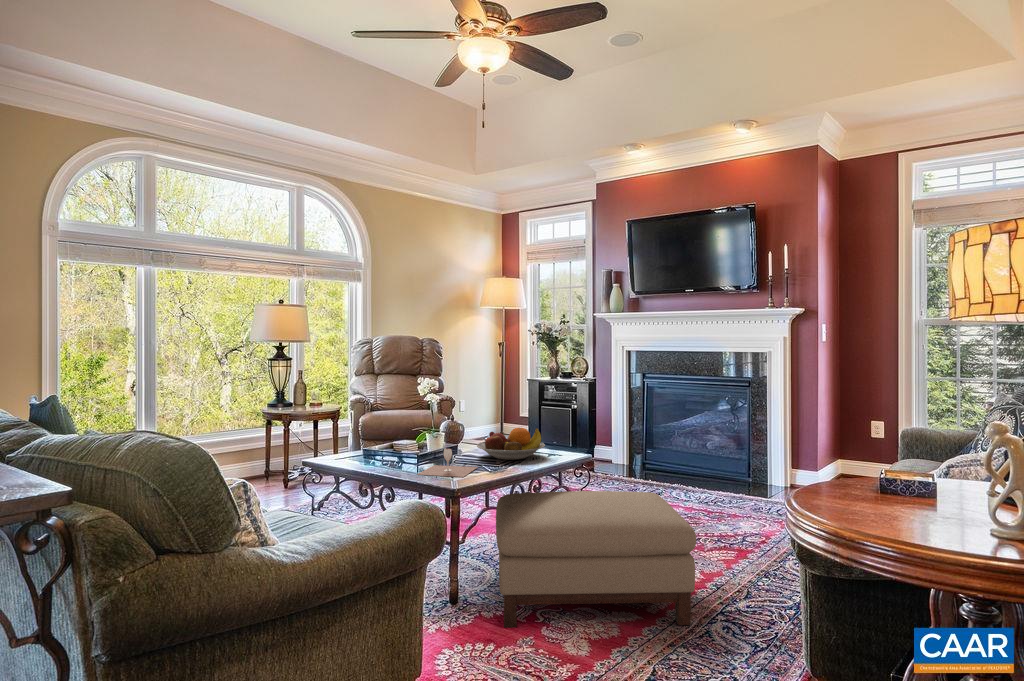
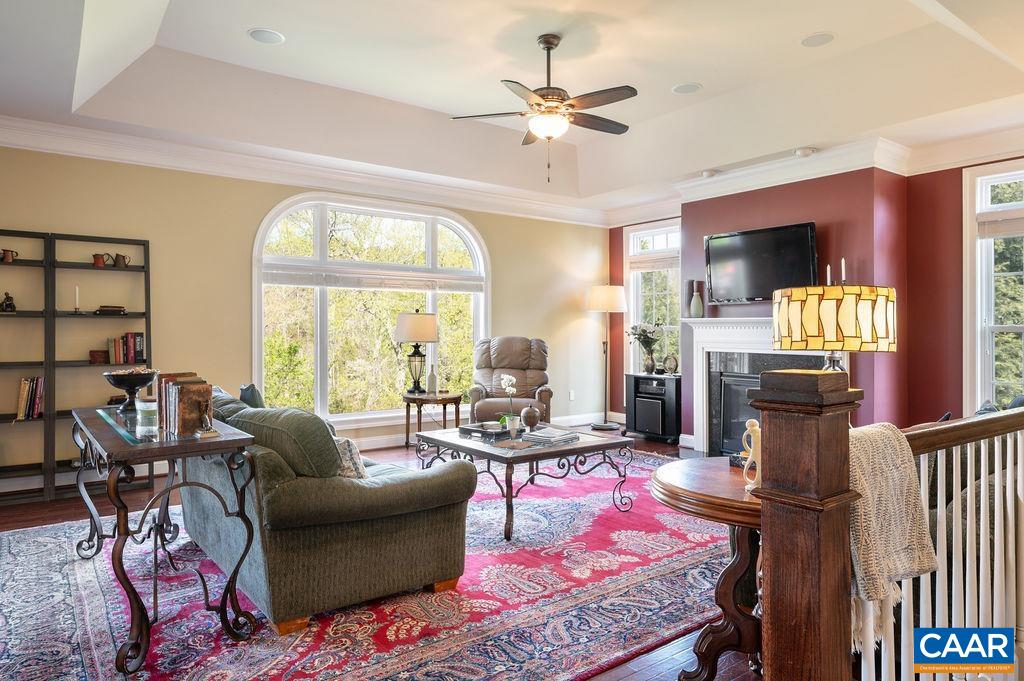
fruit bowl: present [477,428,545,460] -> none [542,415,595,439]
ottoman: present [496,491,696,628] -> none [534,464,681,568]

